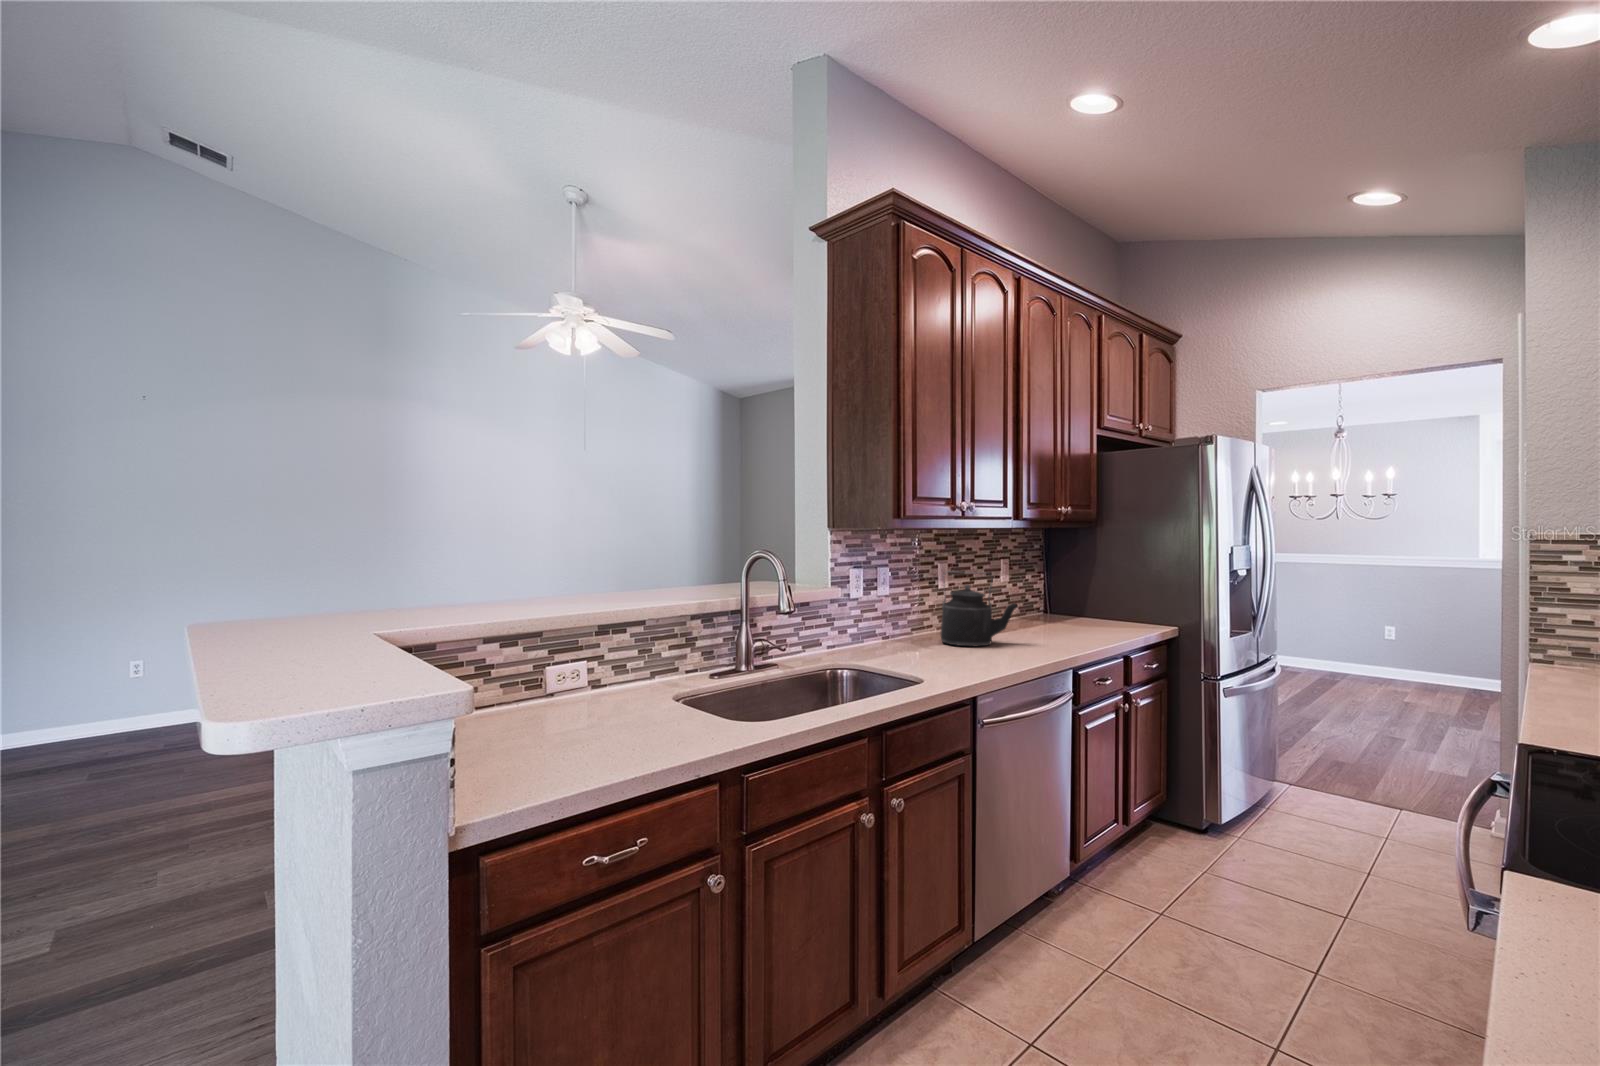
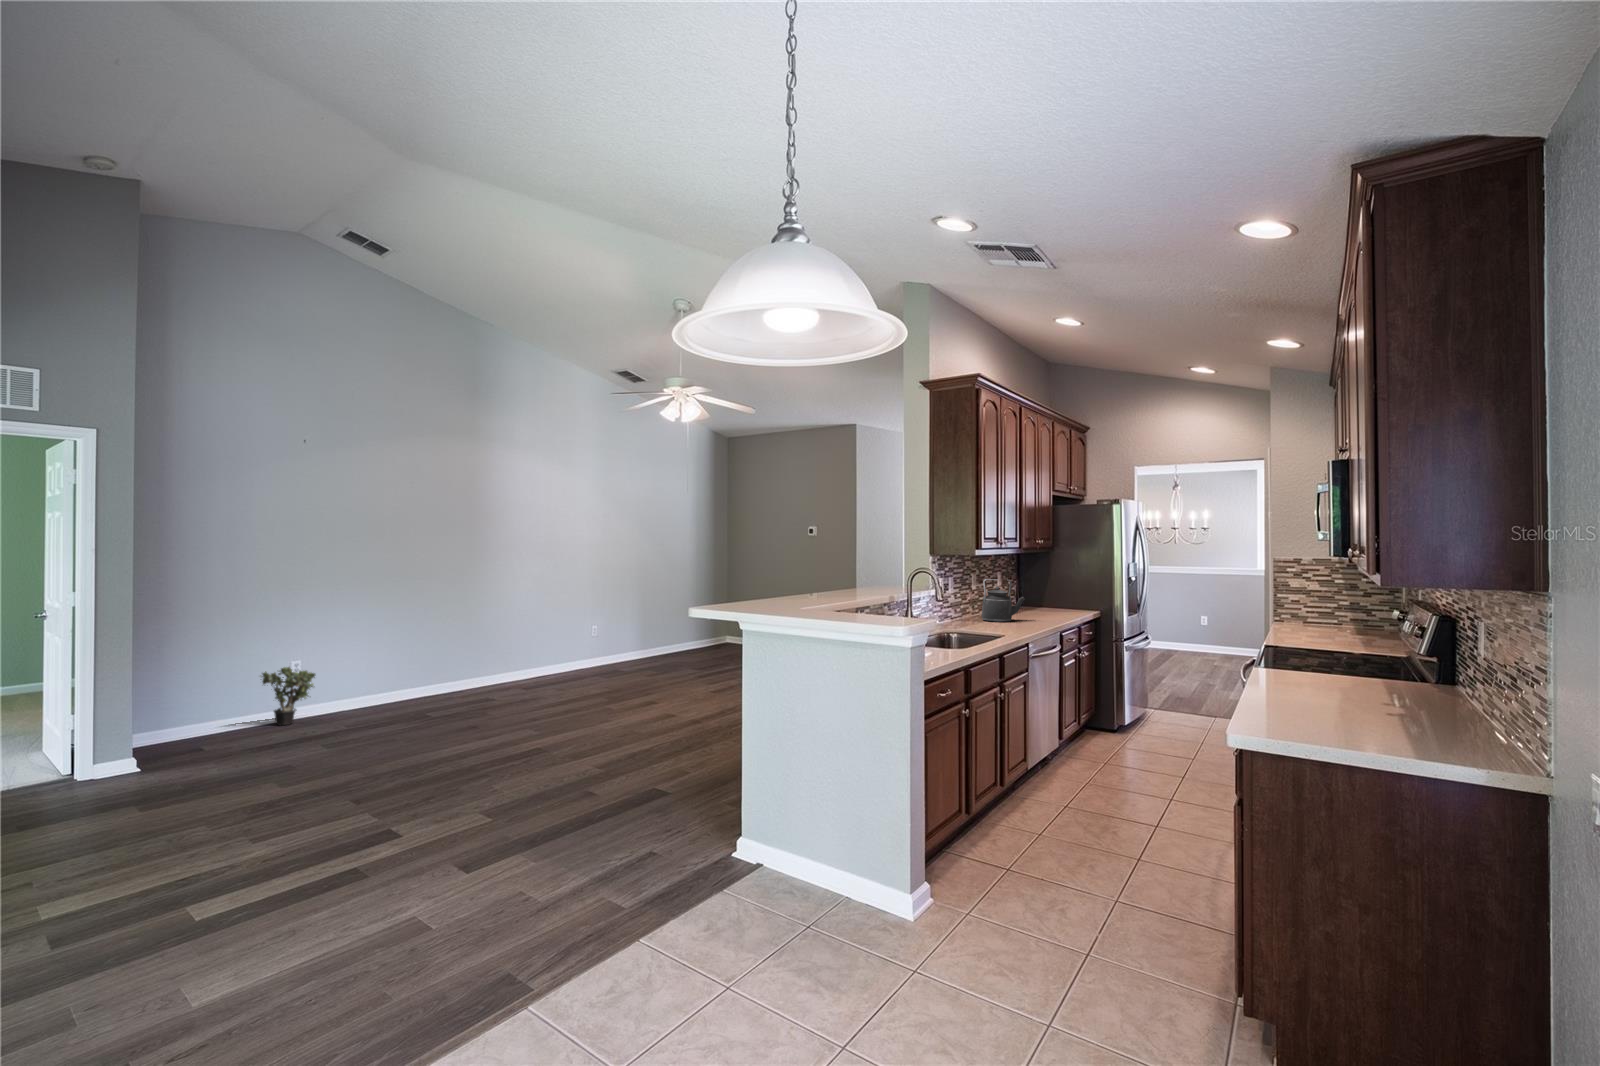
potted plant: none [68,671,151,744] -> present [262,667,315,726]

